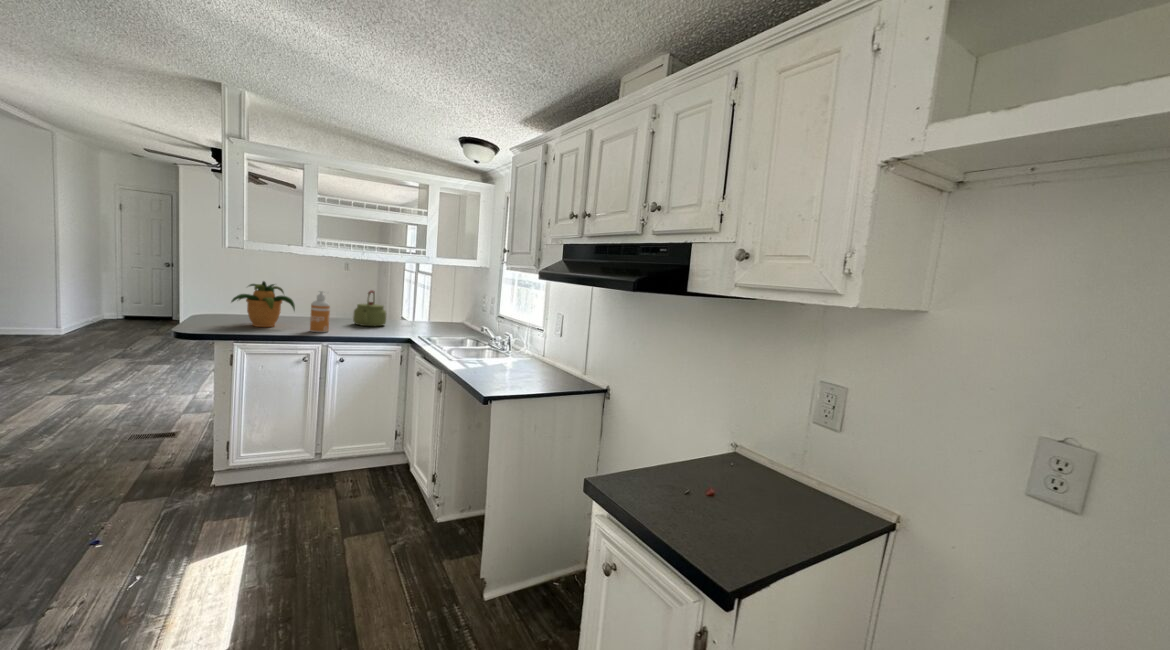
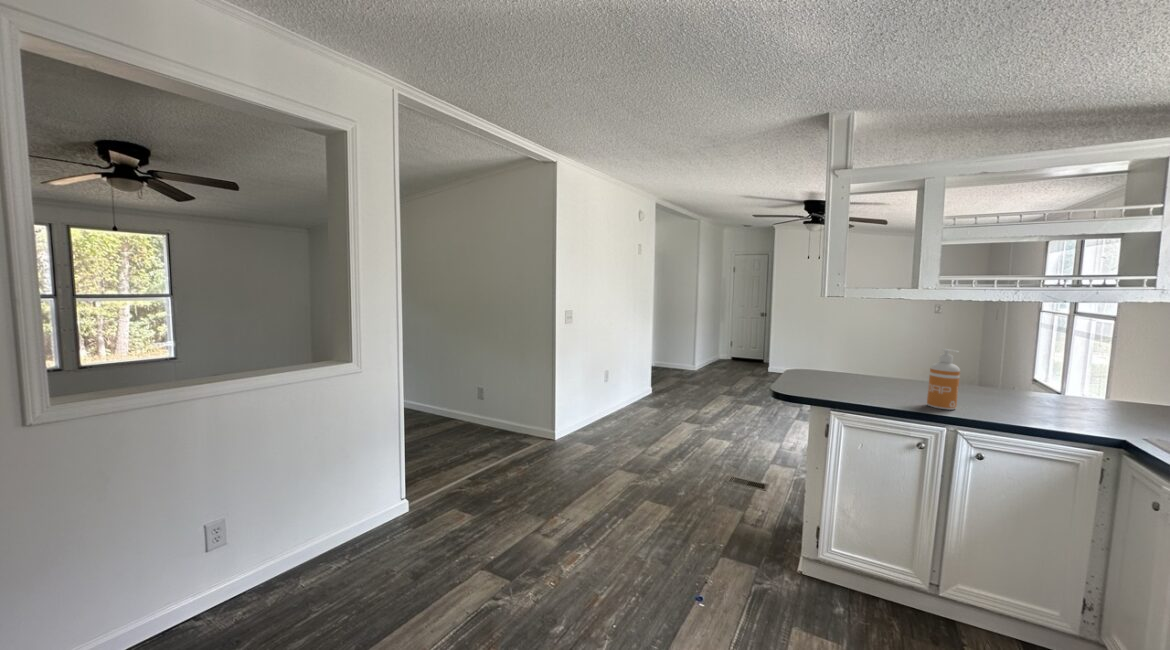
potted plant: present [231,281,295,327] -> none [828,335,904,393]
kettle: present [353,290,386,326] -> none [989,348,1054,406]

